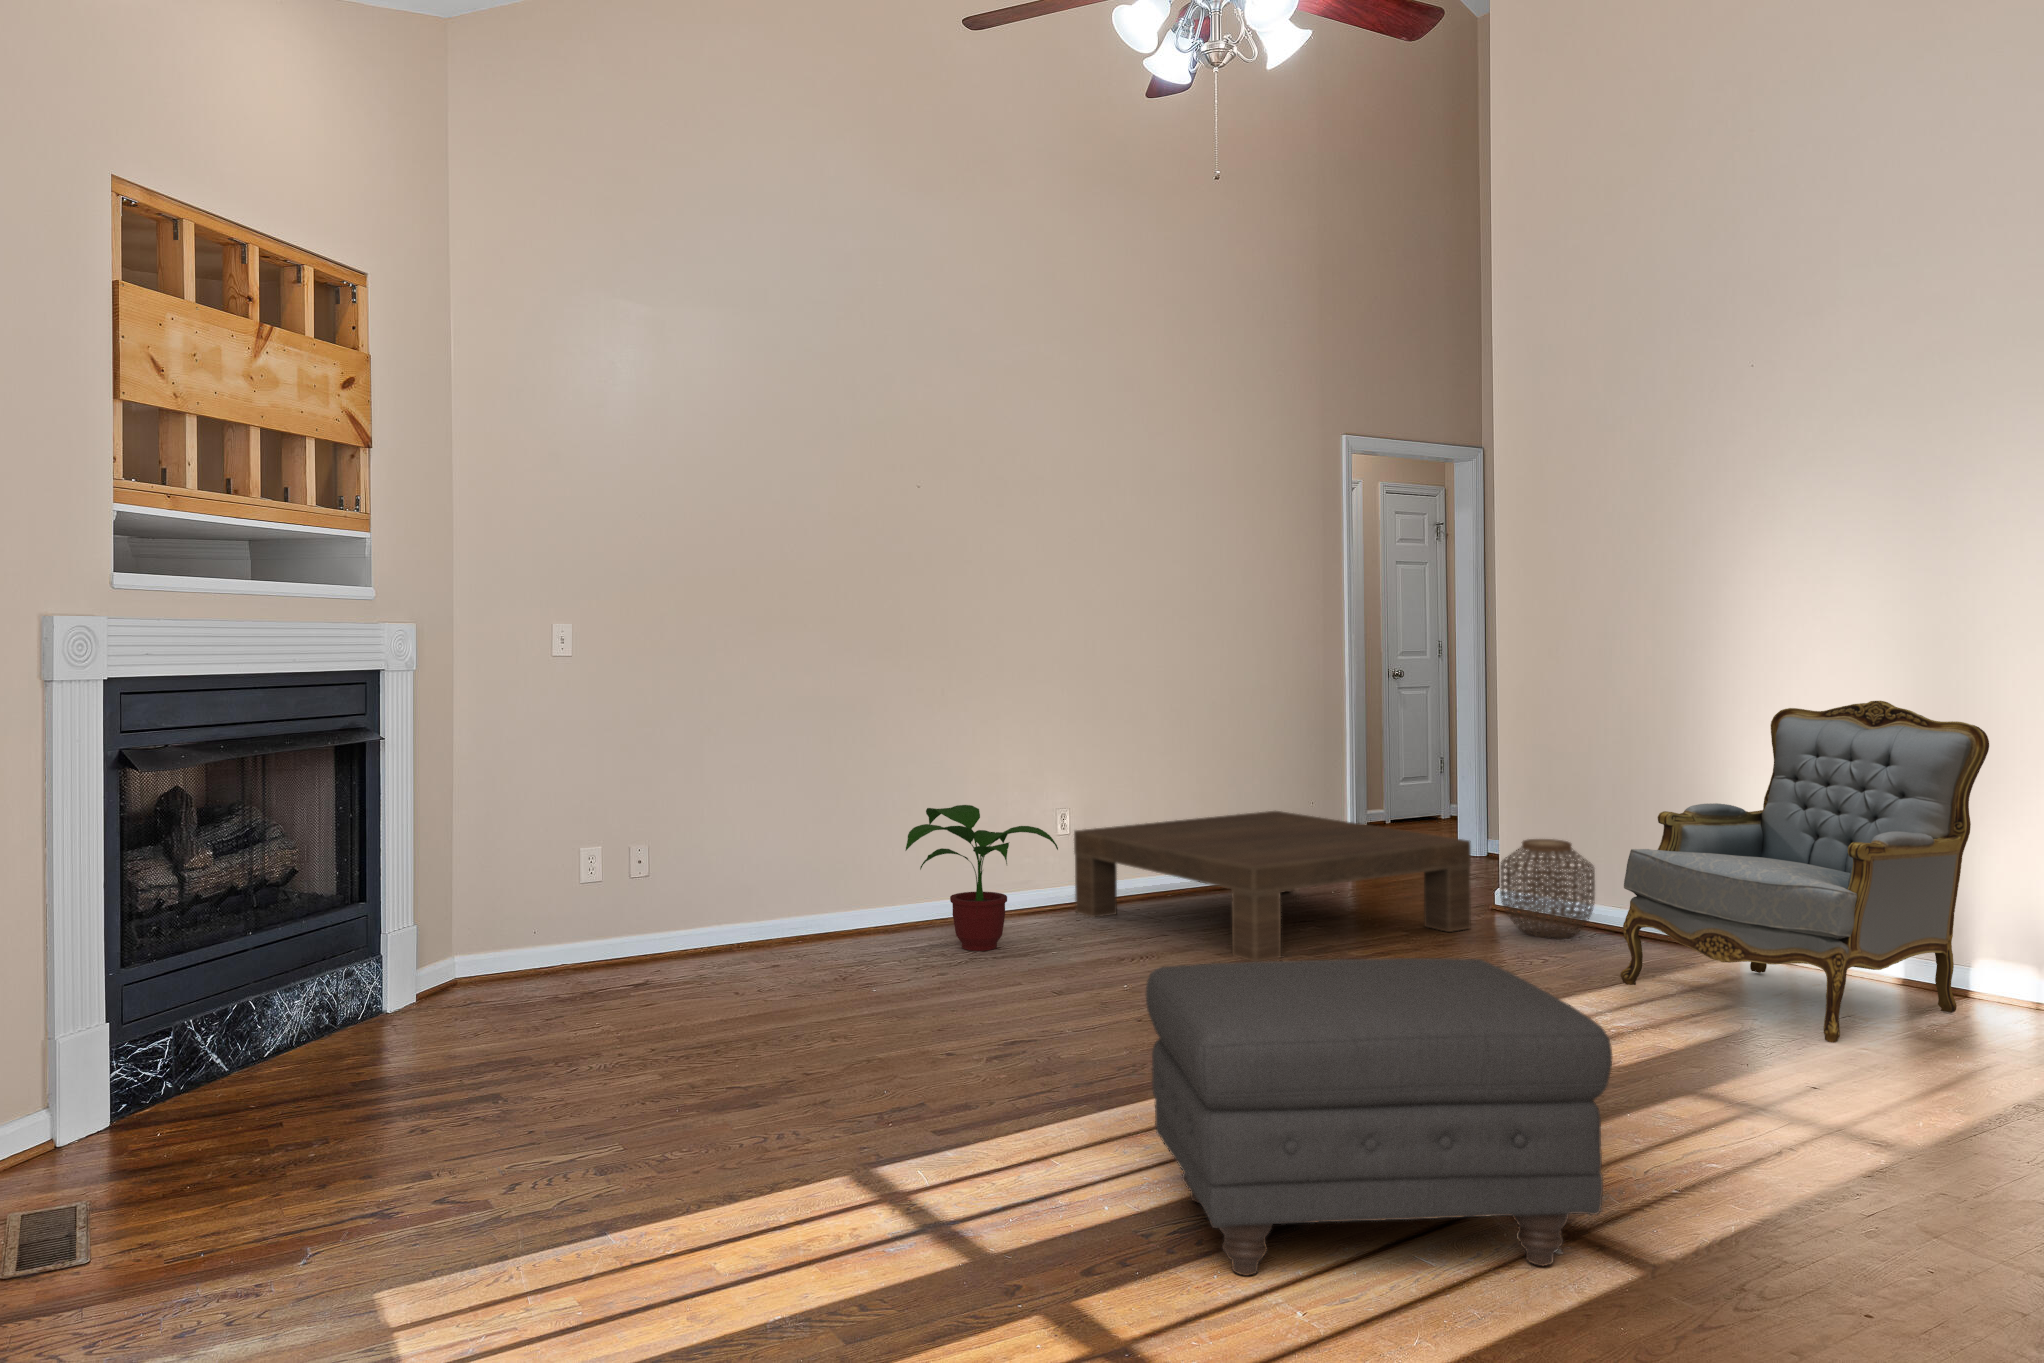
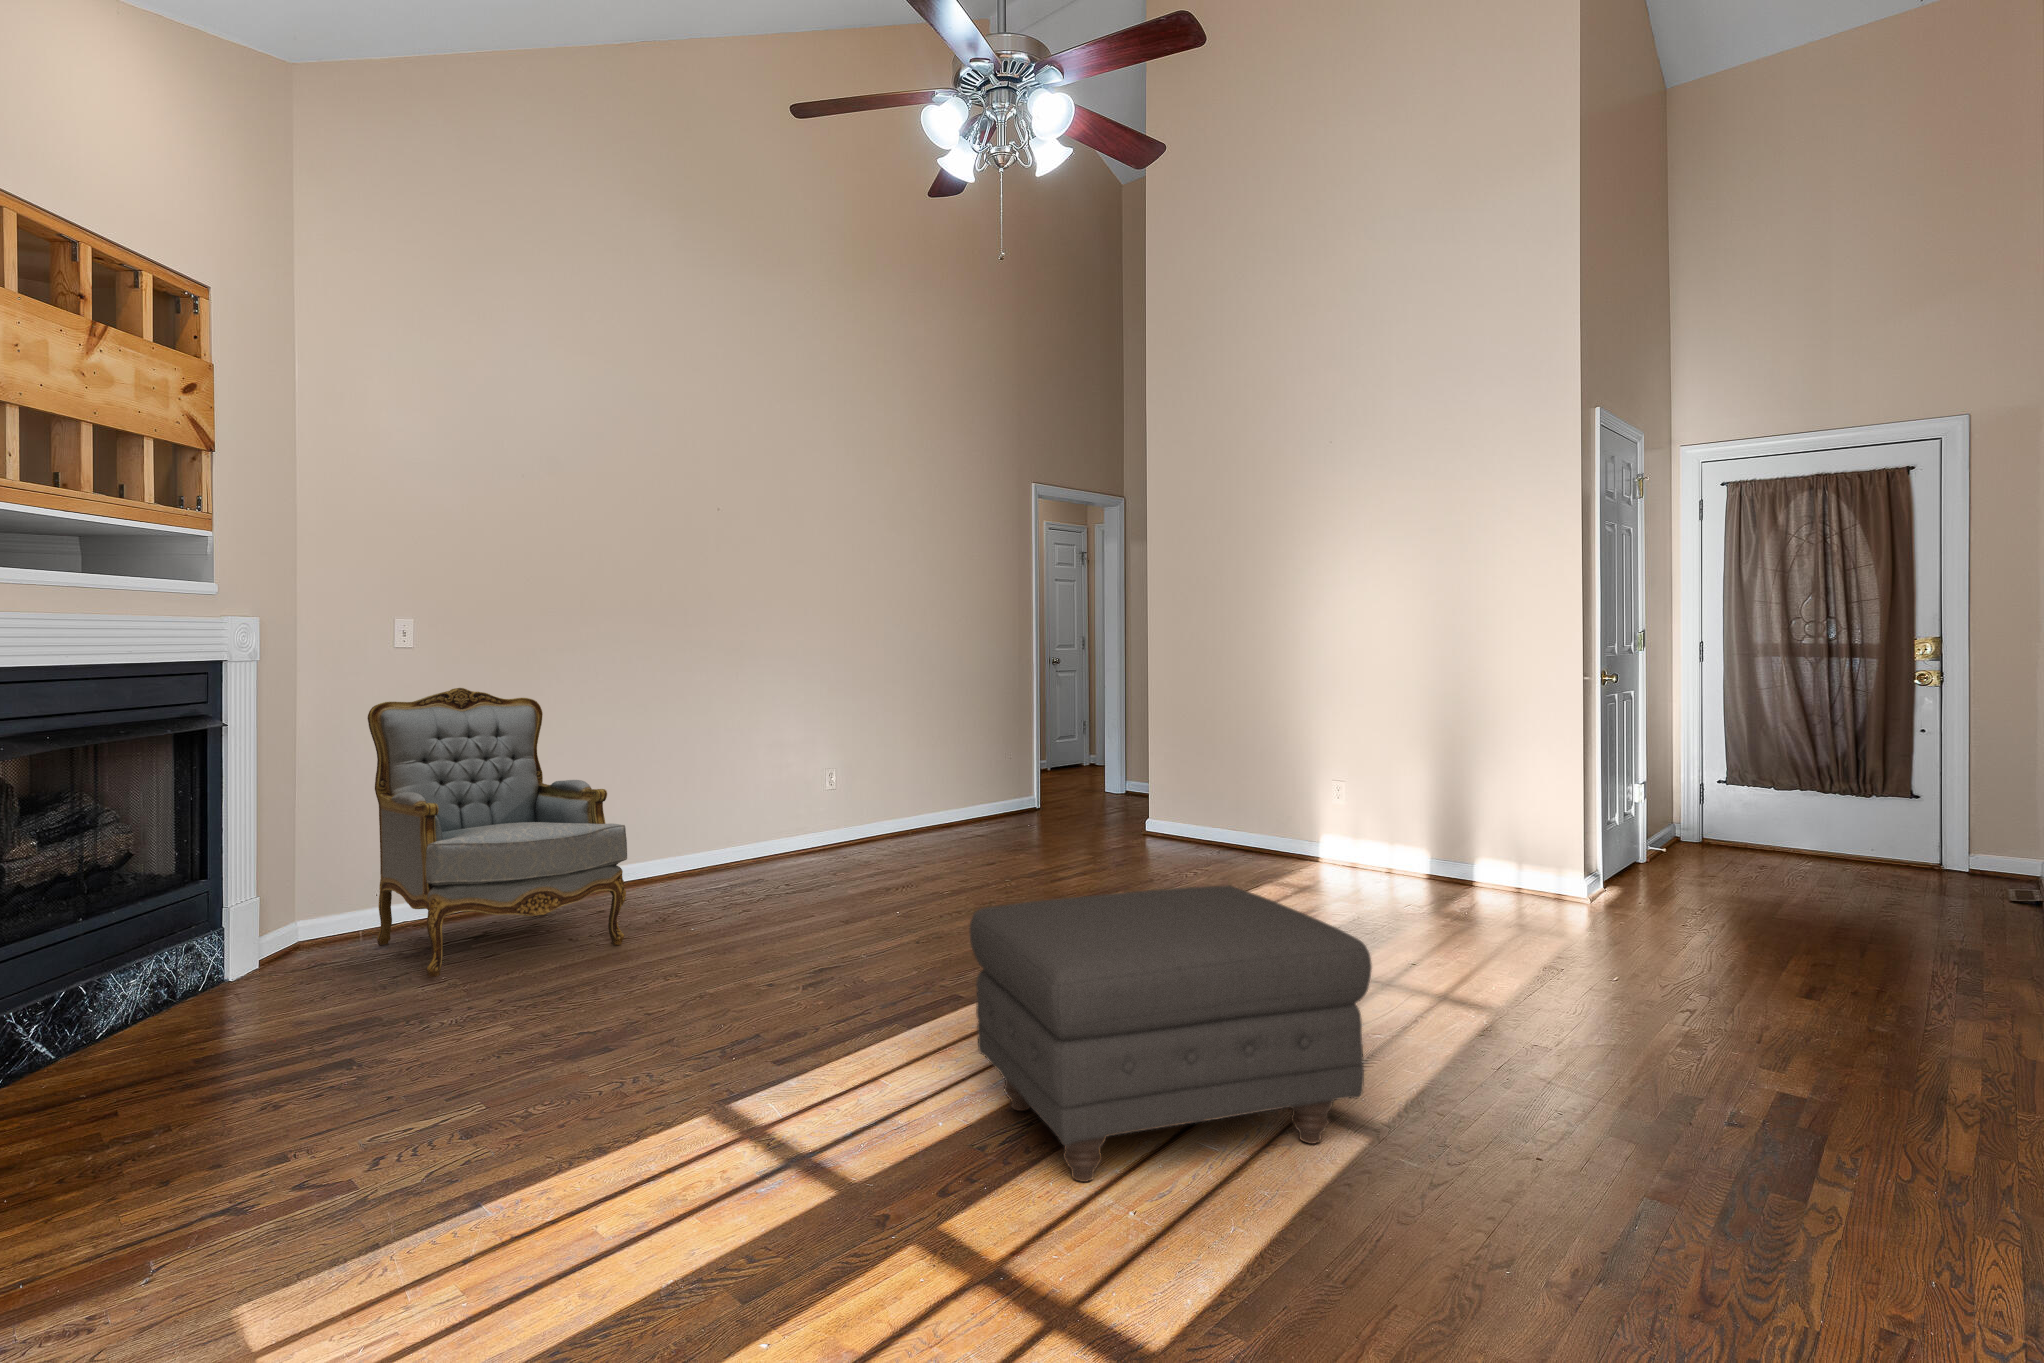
armchair: present [1620,701,1989,1043] -> present [368,688,627,977]
potted plant: present [906,805,1058,951] -> none [702,767,825,887]
coffee table: present [1074,811,1471,962] -> none [827,764,1126,885]
woven basket: present [1500,839,1595,938] -> none [1147,779,1214,853]

